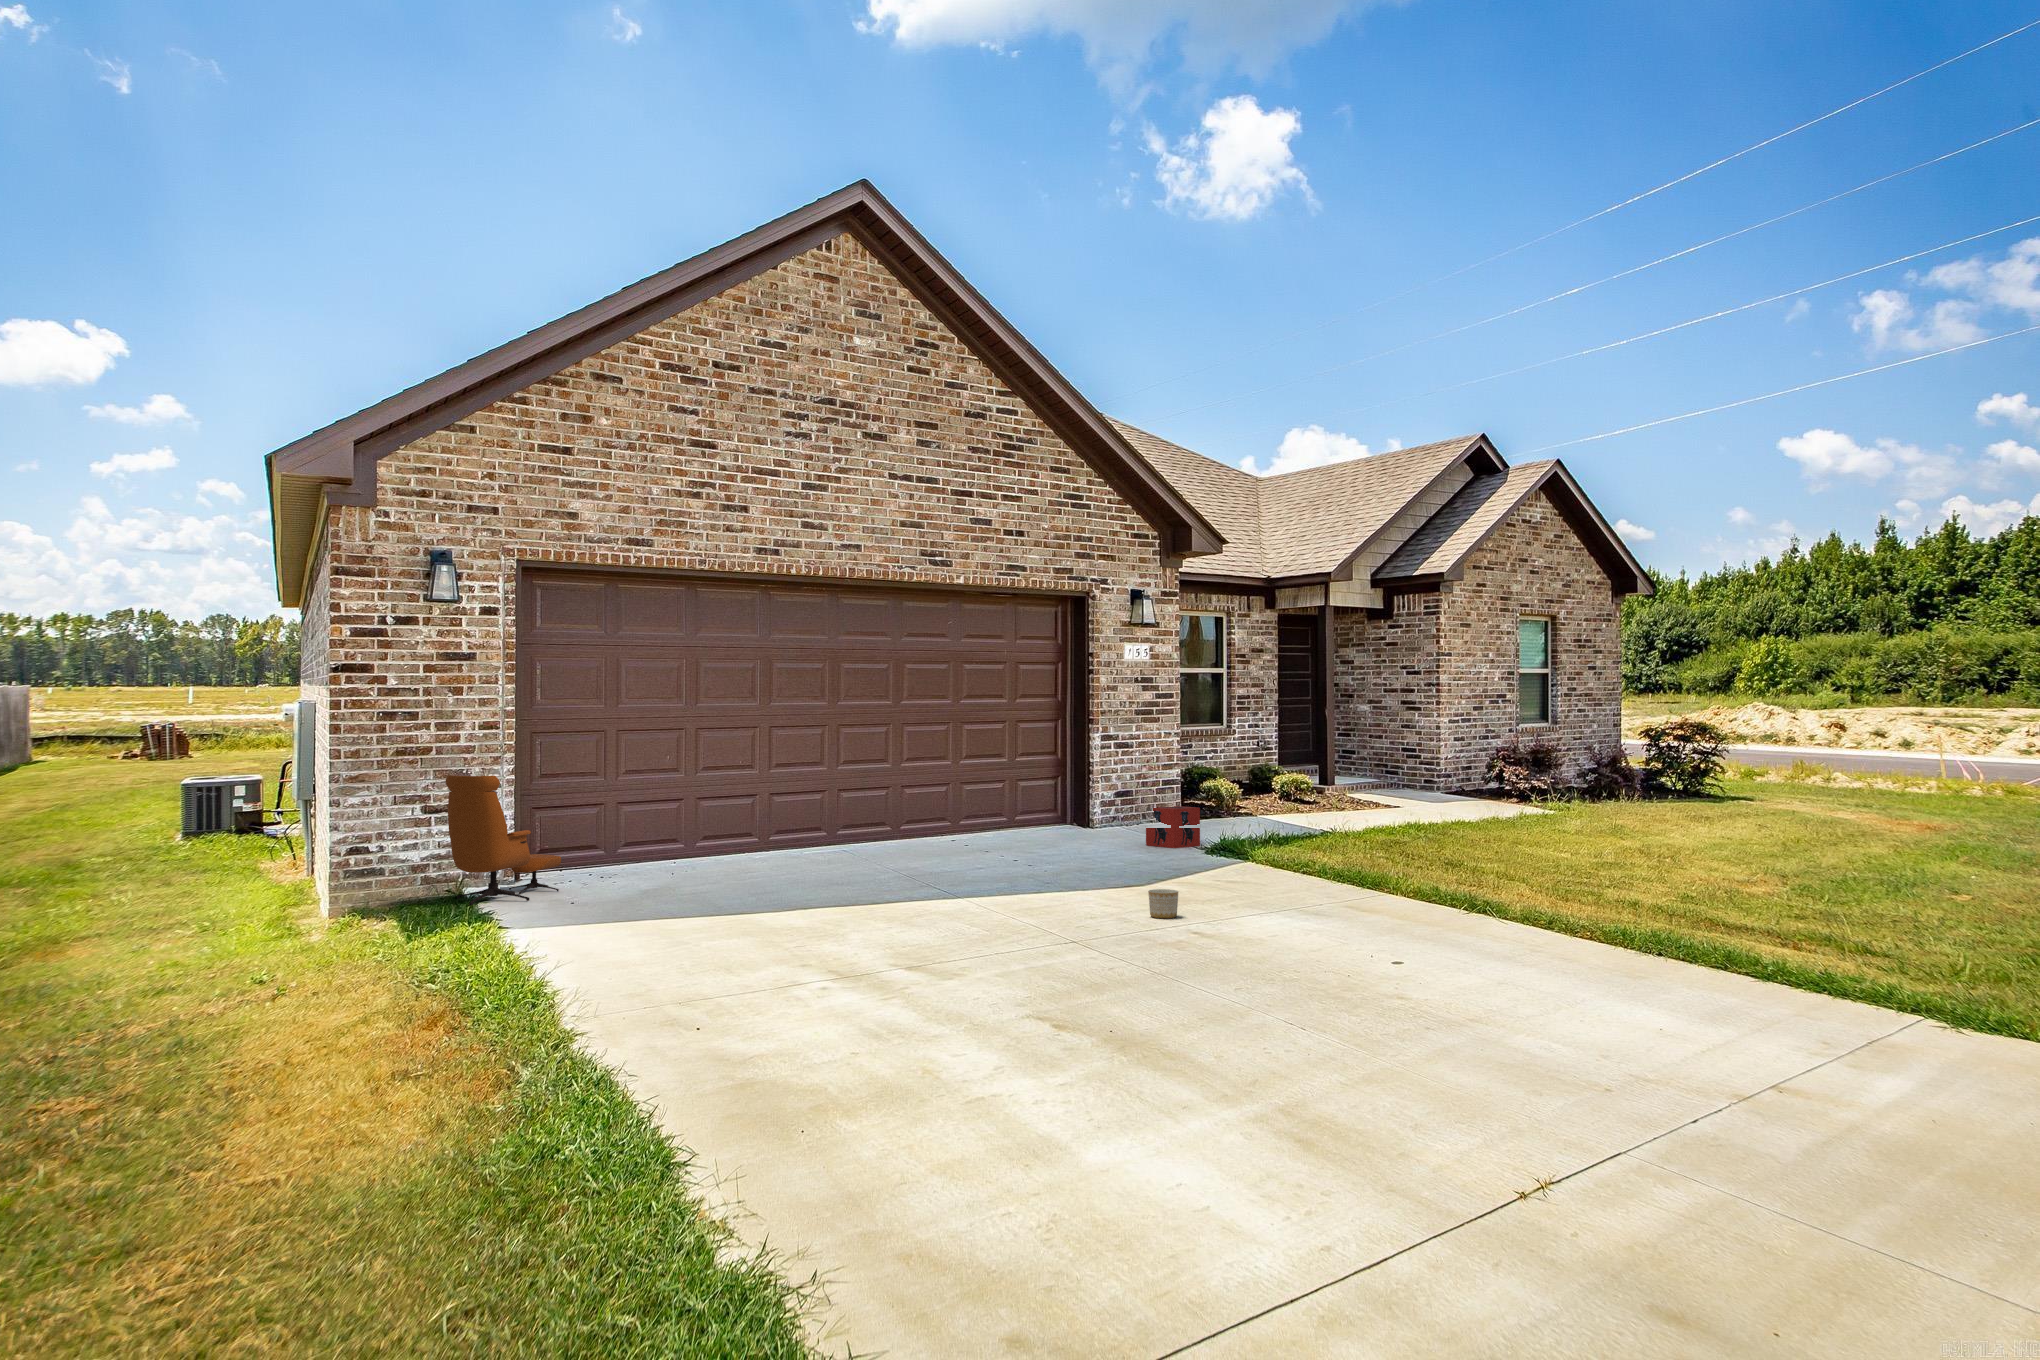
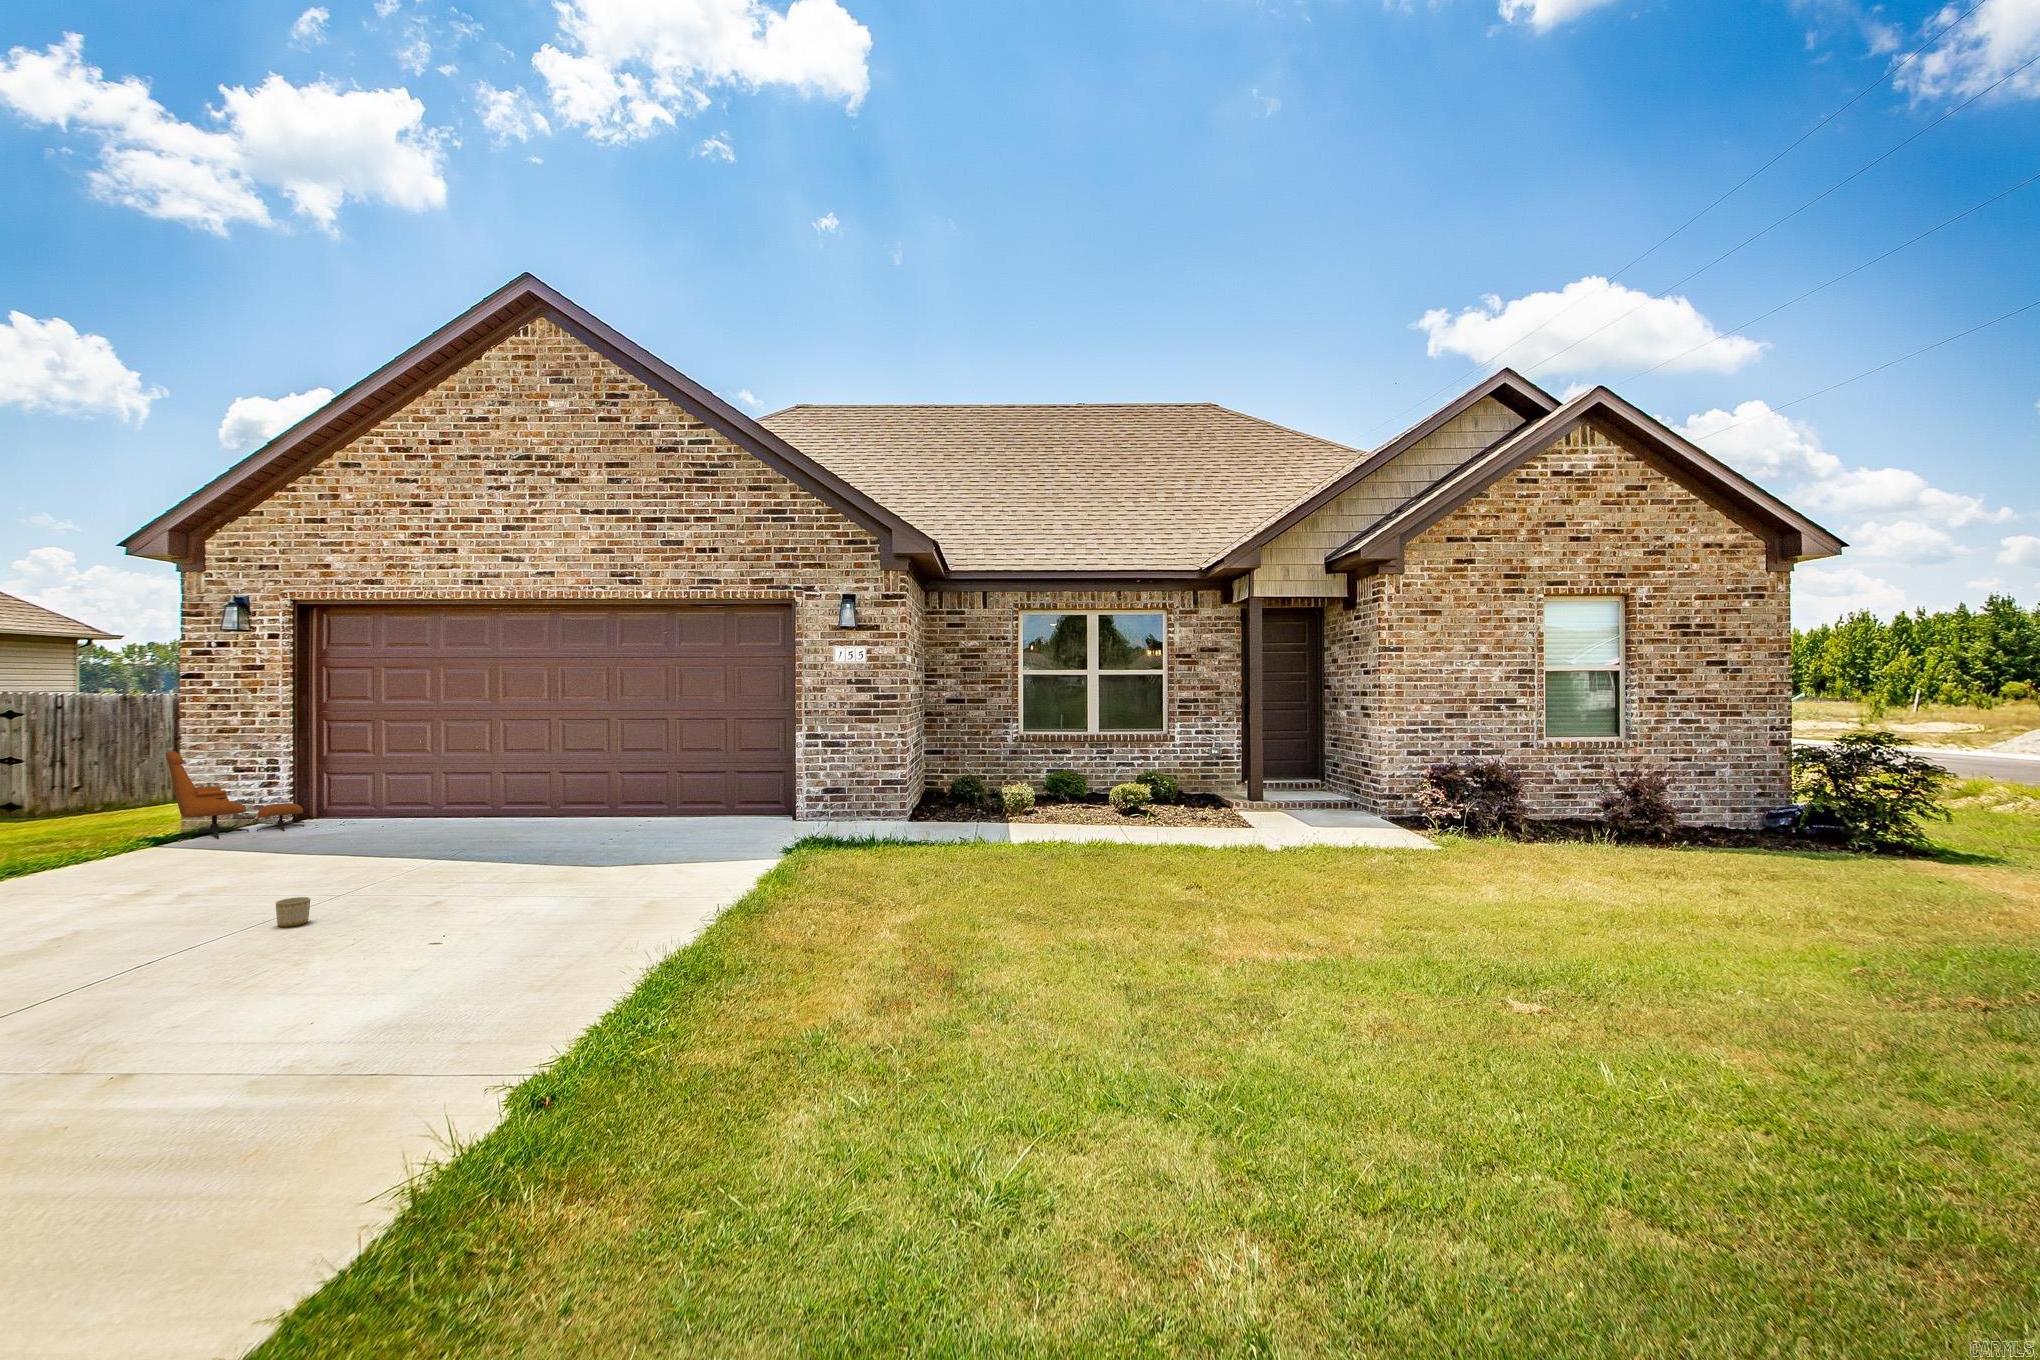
storage box: present [1146,806,1200,848] -> none [853,791,891,832]

